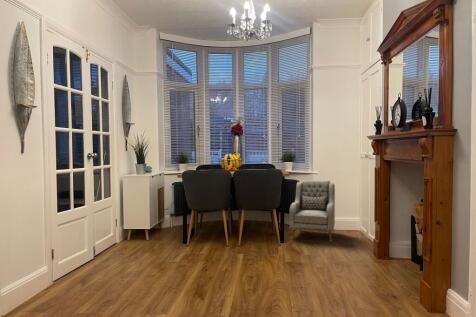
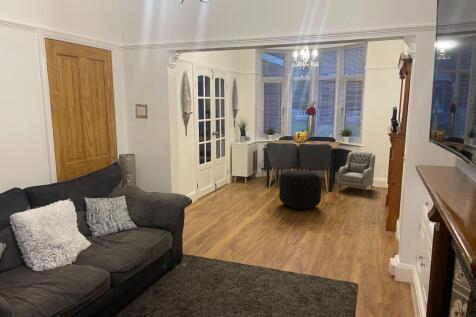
ottoman: none [215,210,289,284] -> present [279,170,321,209]

